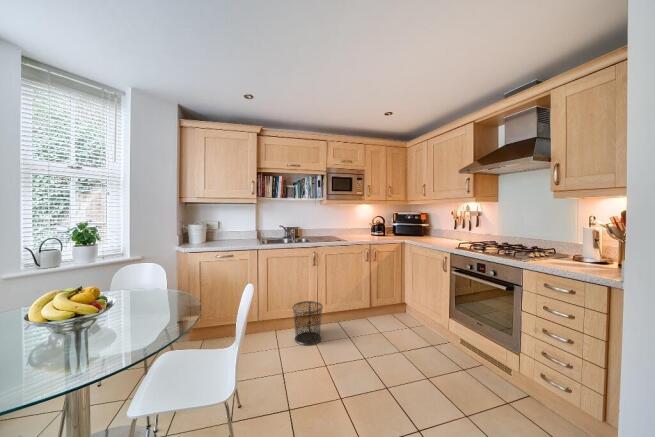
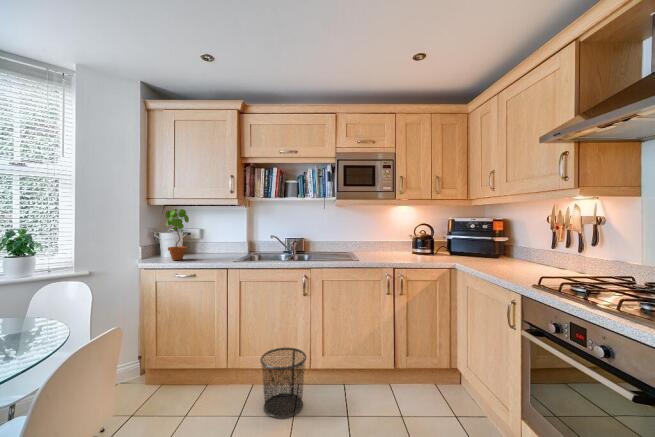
potted plant: none [205,206,223,246] -> present [165,209,189,260]

